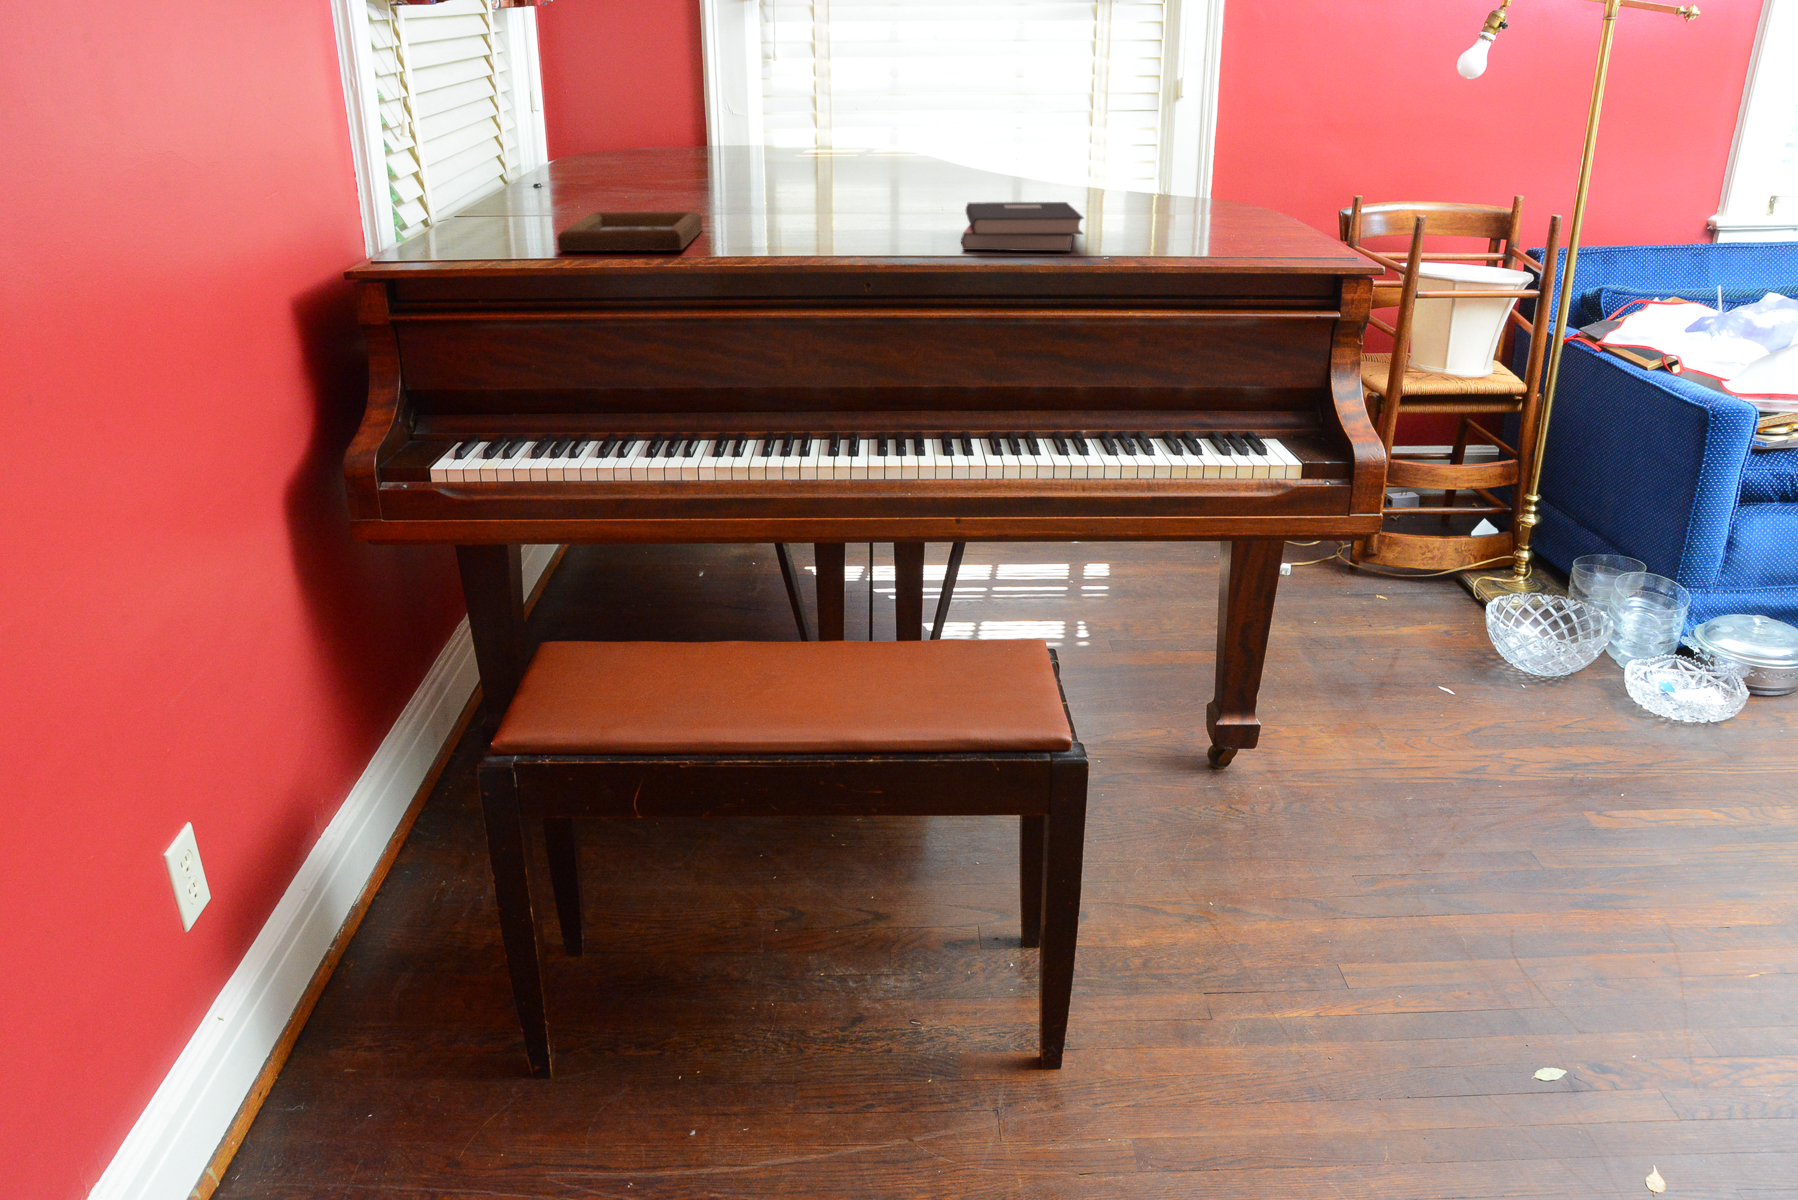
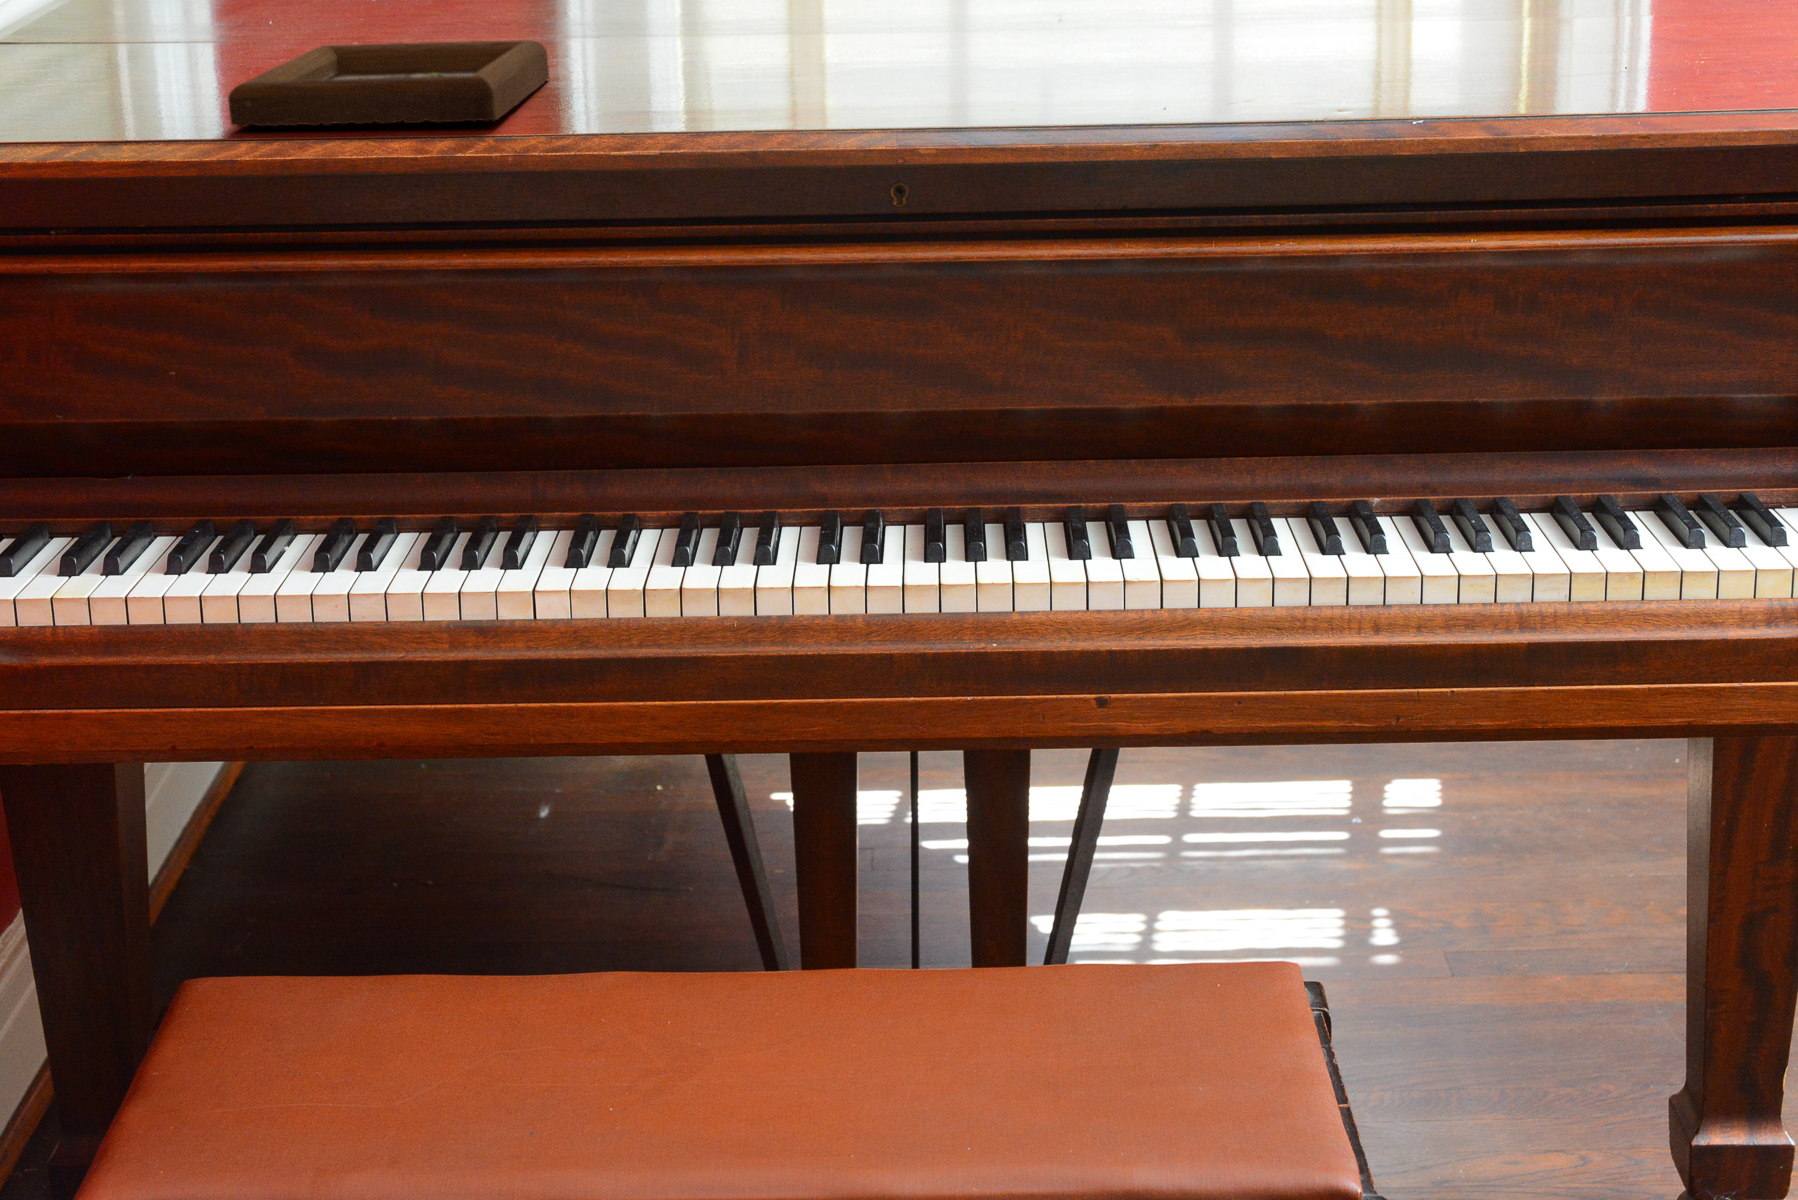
hardback book: present [961,202,1083,251] -> none [1099,7,1368,110]

